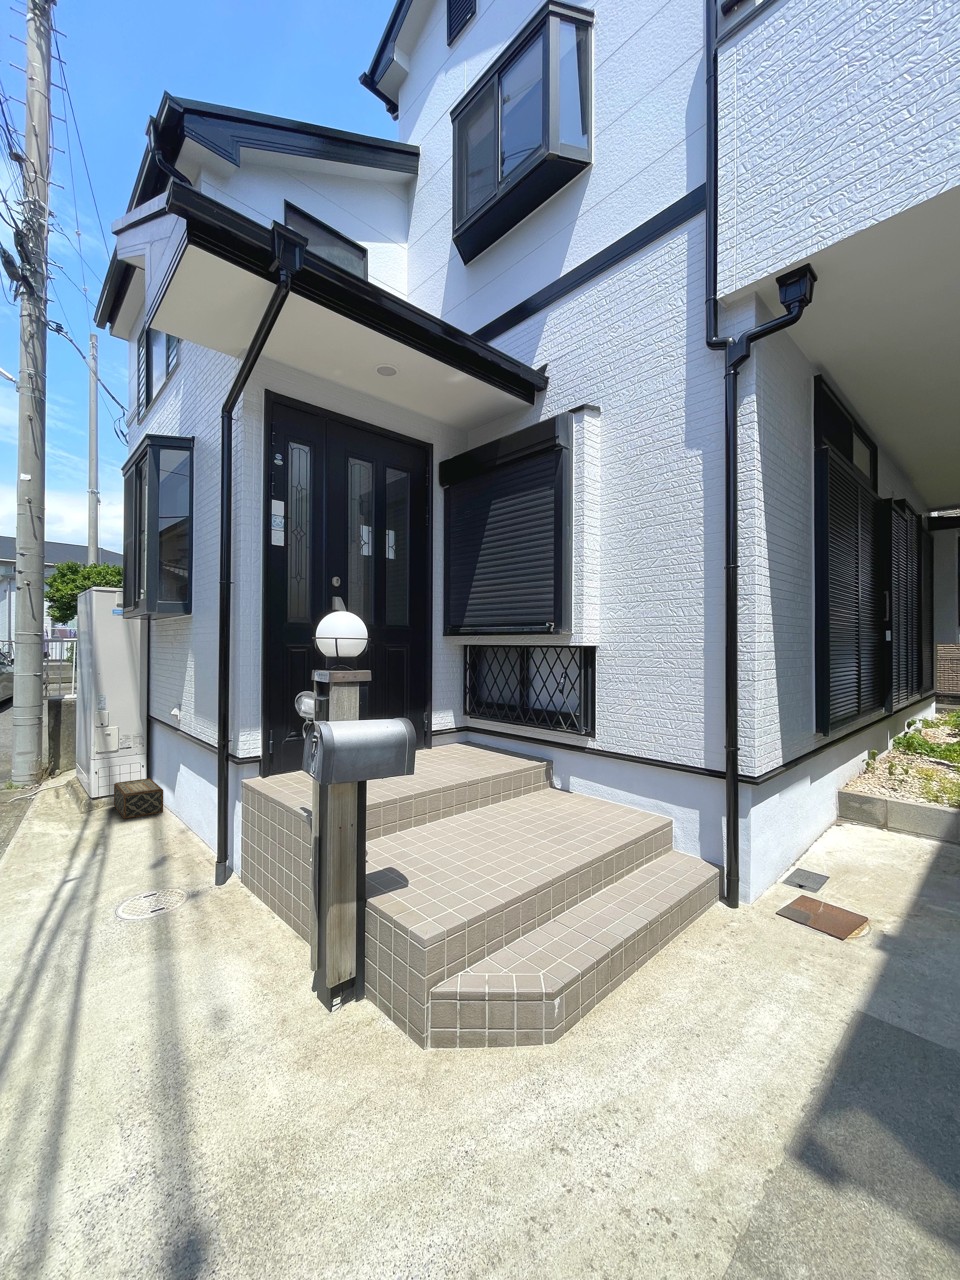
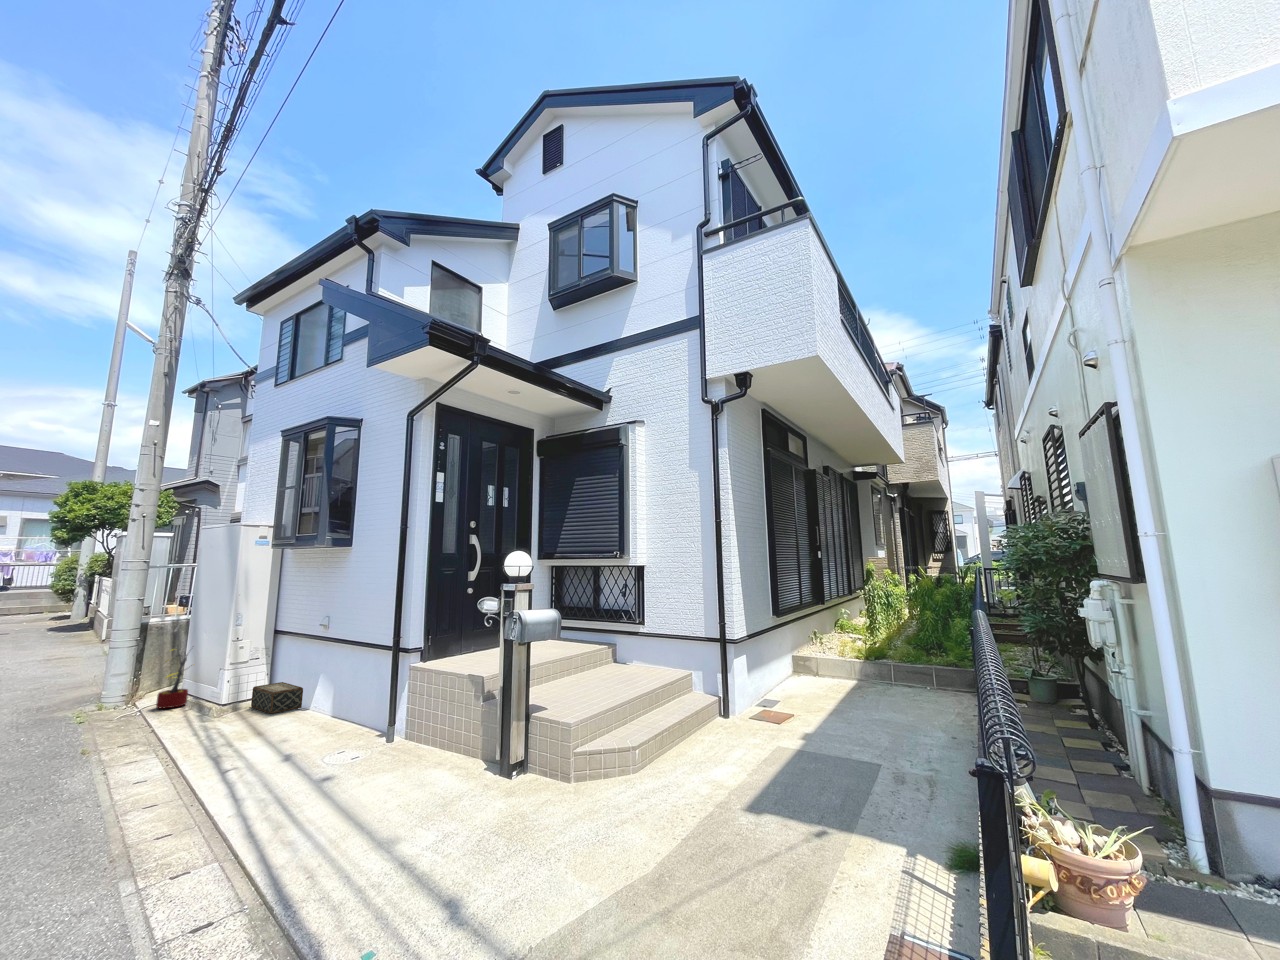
decorative plant: none [22,729,74,799] -> present [156,655,188,708]

